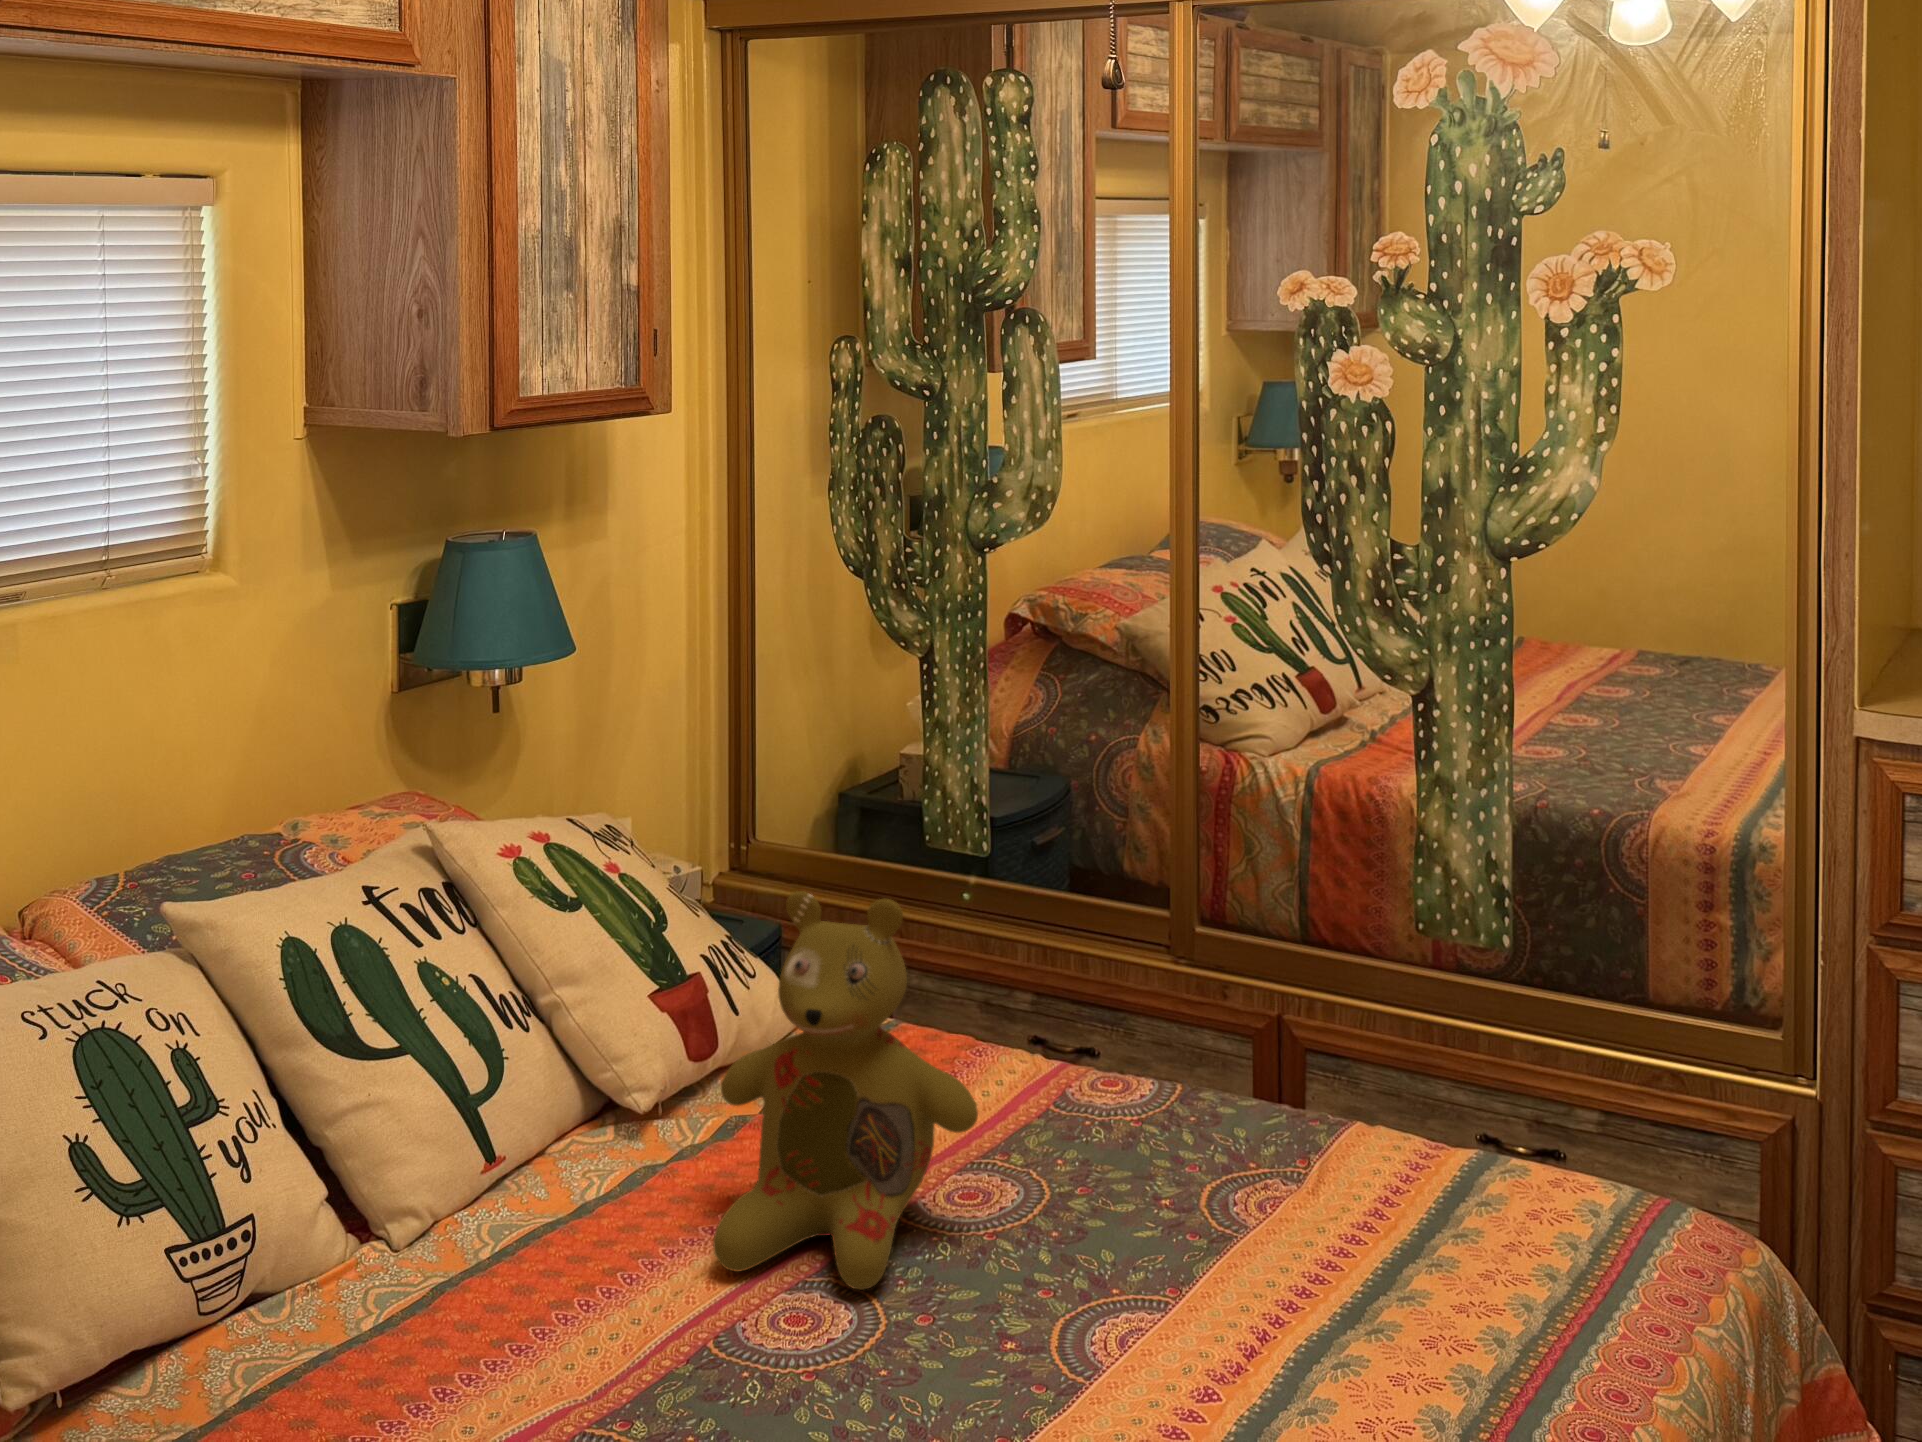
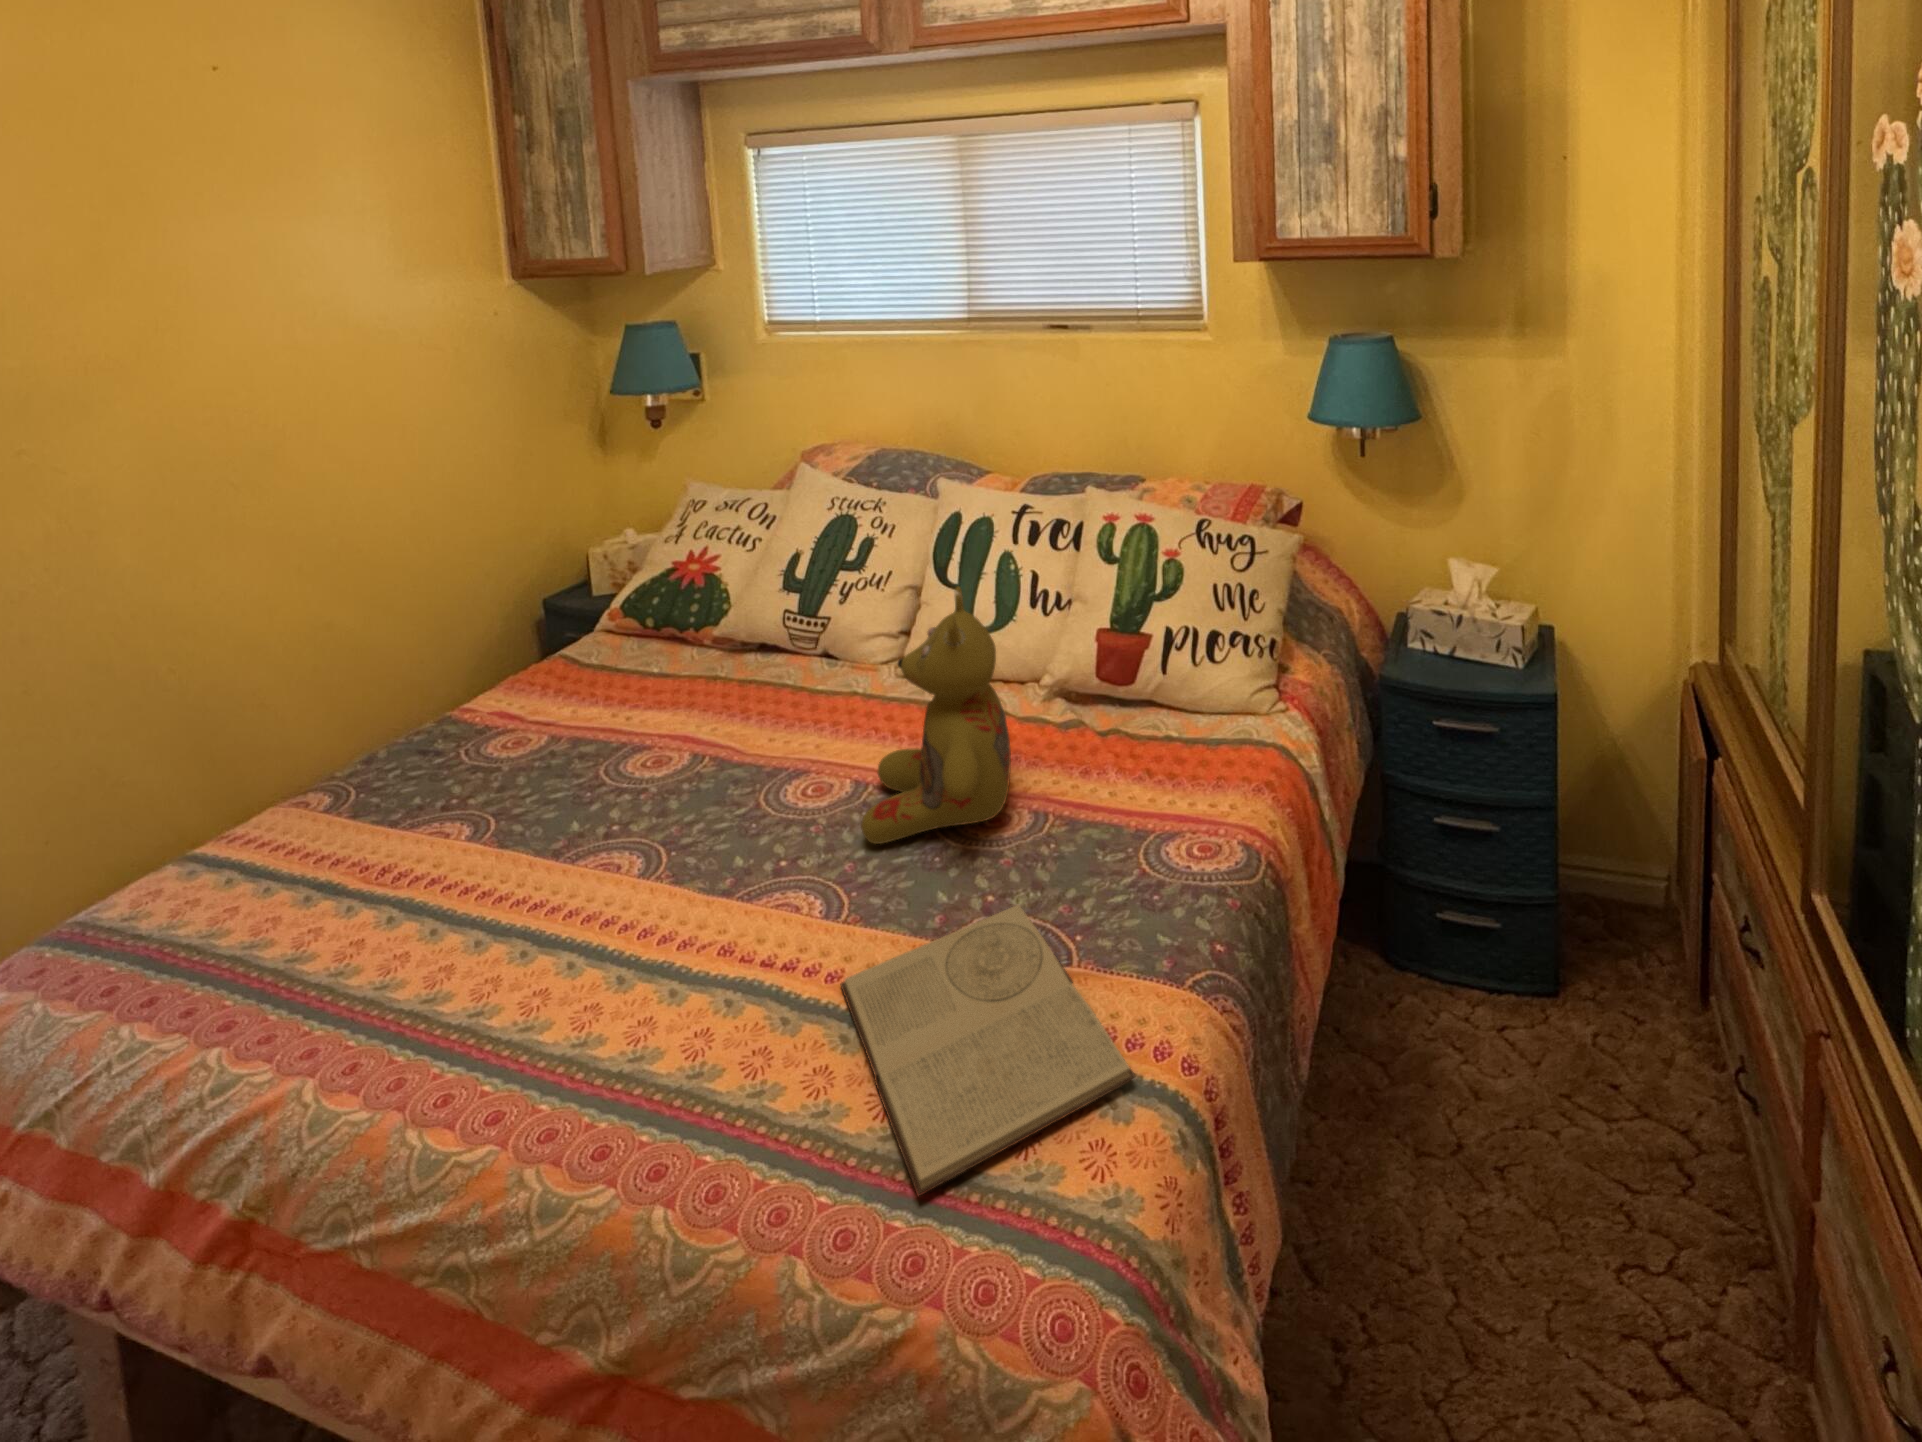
book: none [1062,1163,1413,1328] -> present [840,905,1136,1196]

